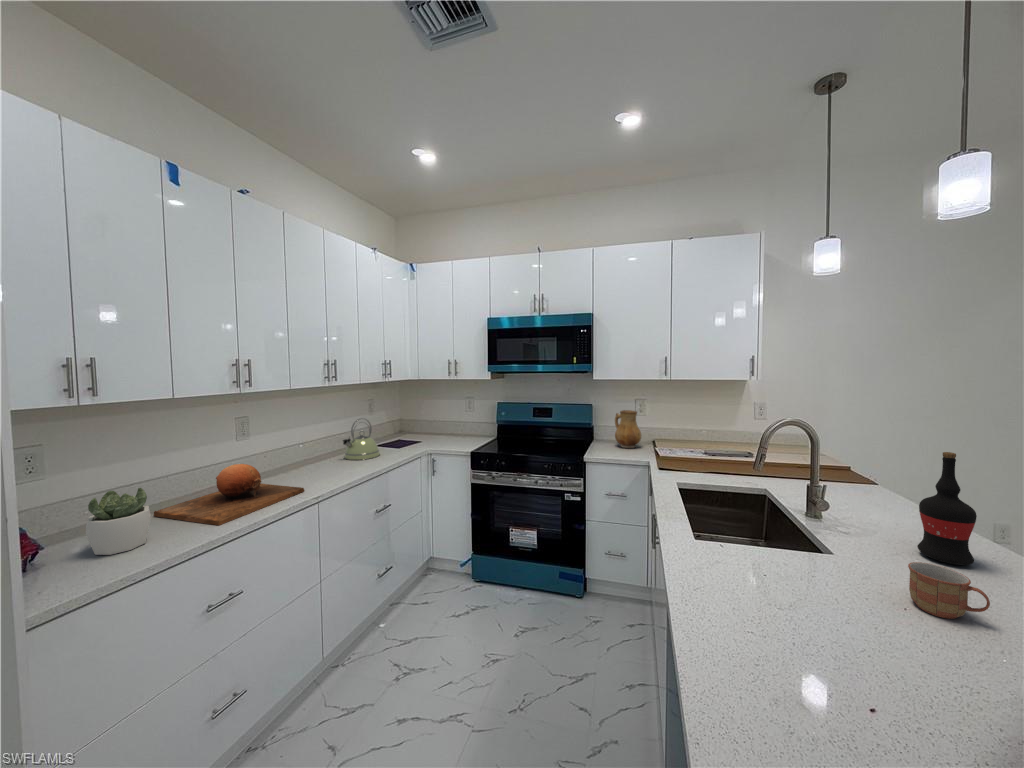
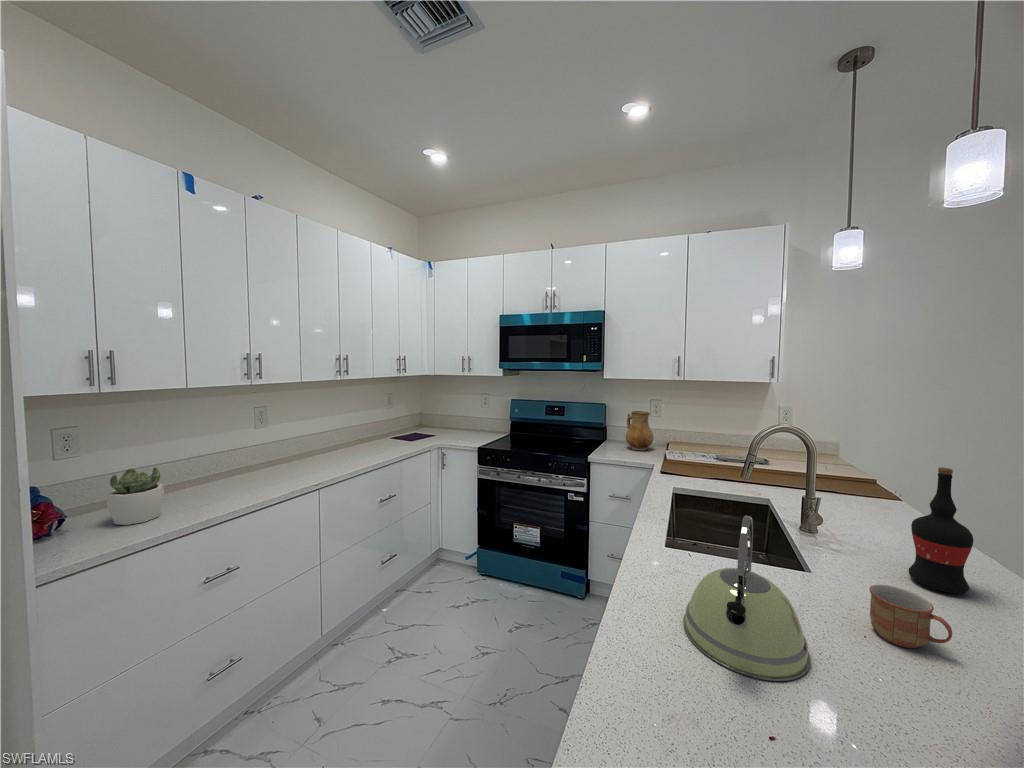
kettle: present [343,418,380,460] -> present [683,516,810,681]
chopping board: present [154,464,304,525] -> none [173,450,308,505]

